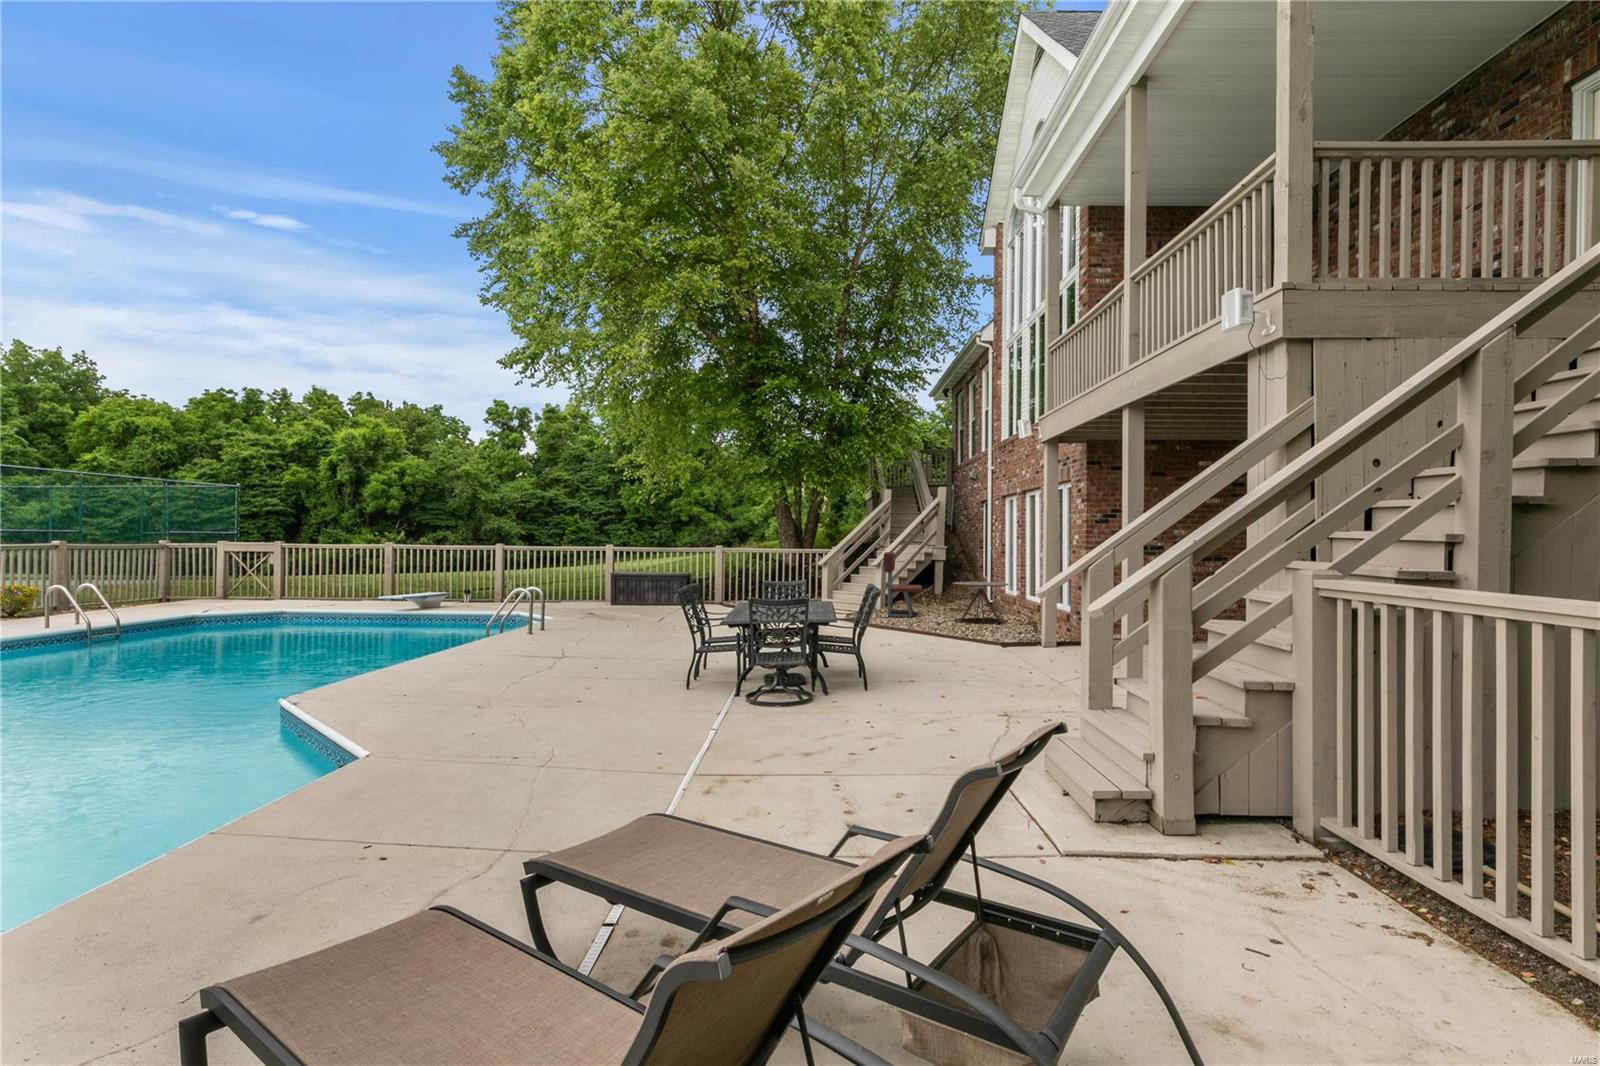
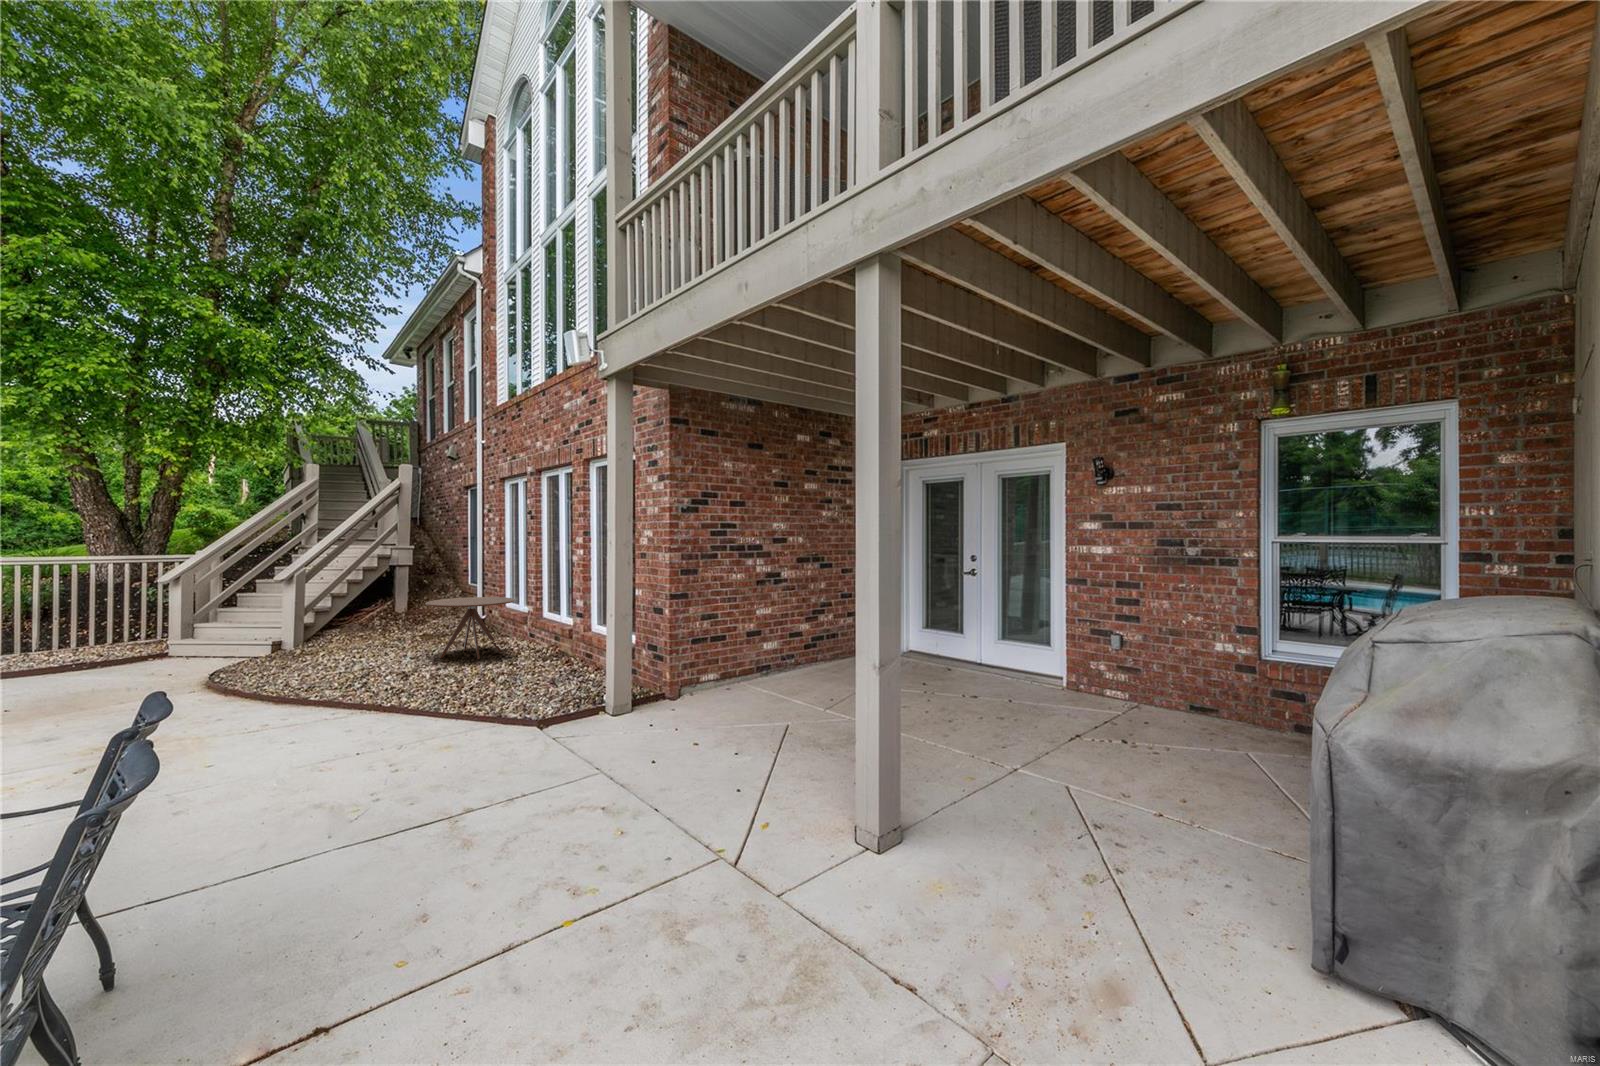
bench: present [883,552,922,617] -> none [298,557,371,664]

